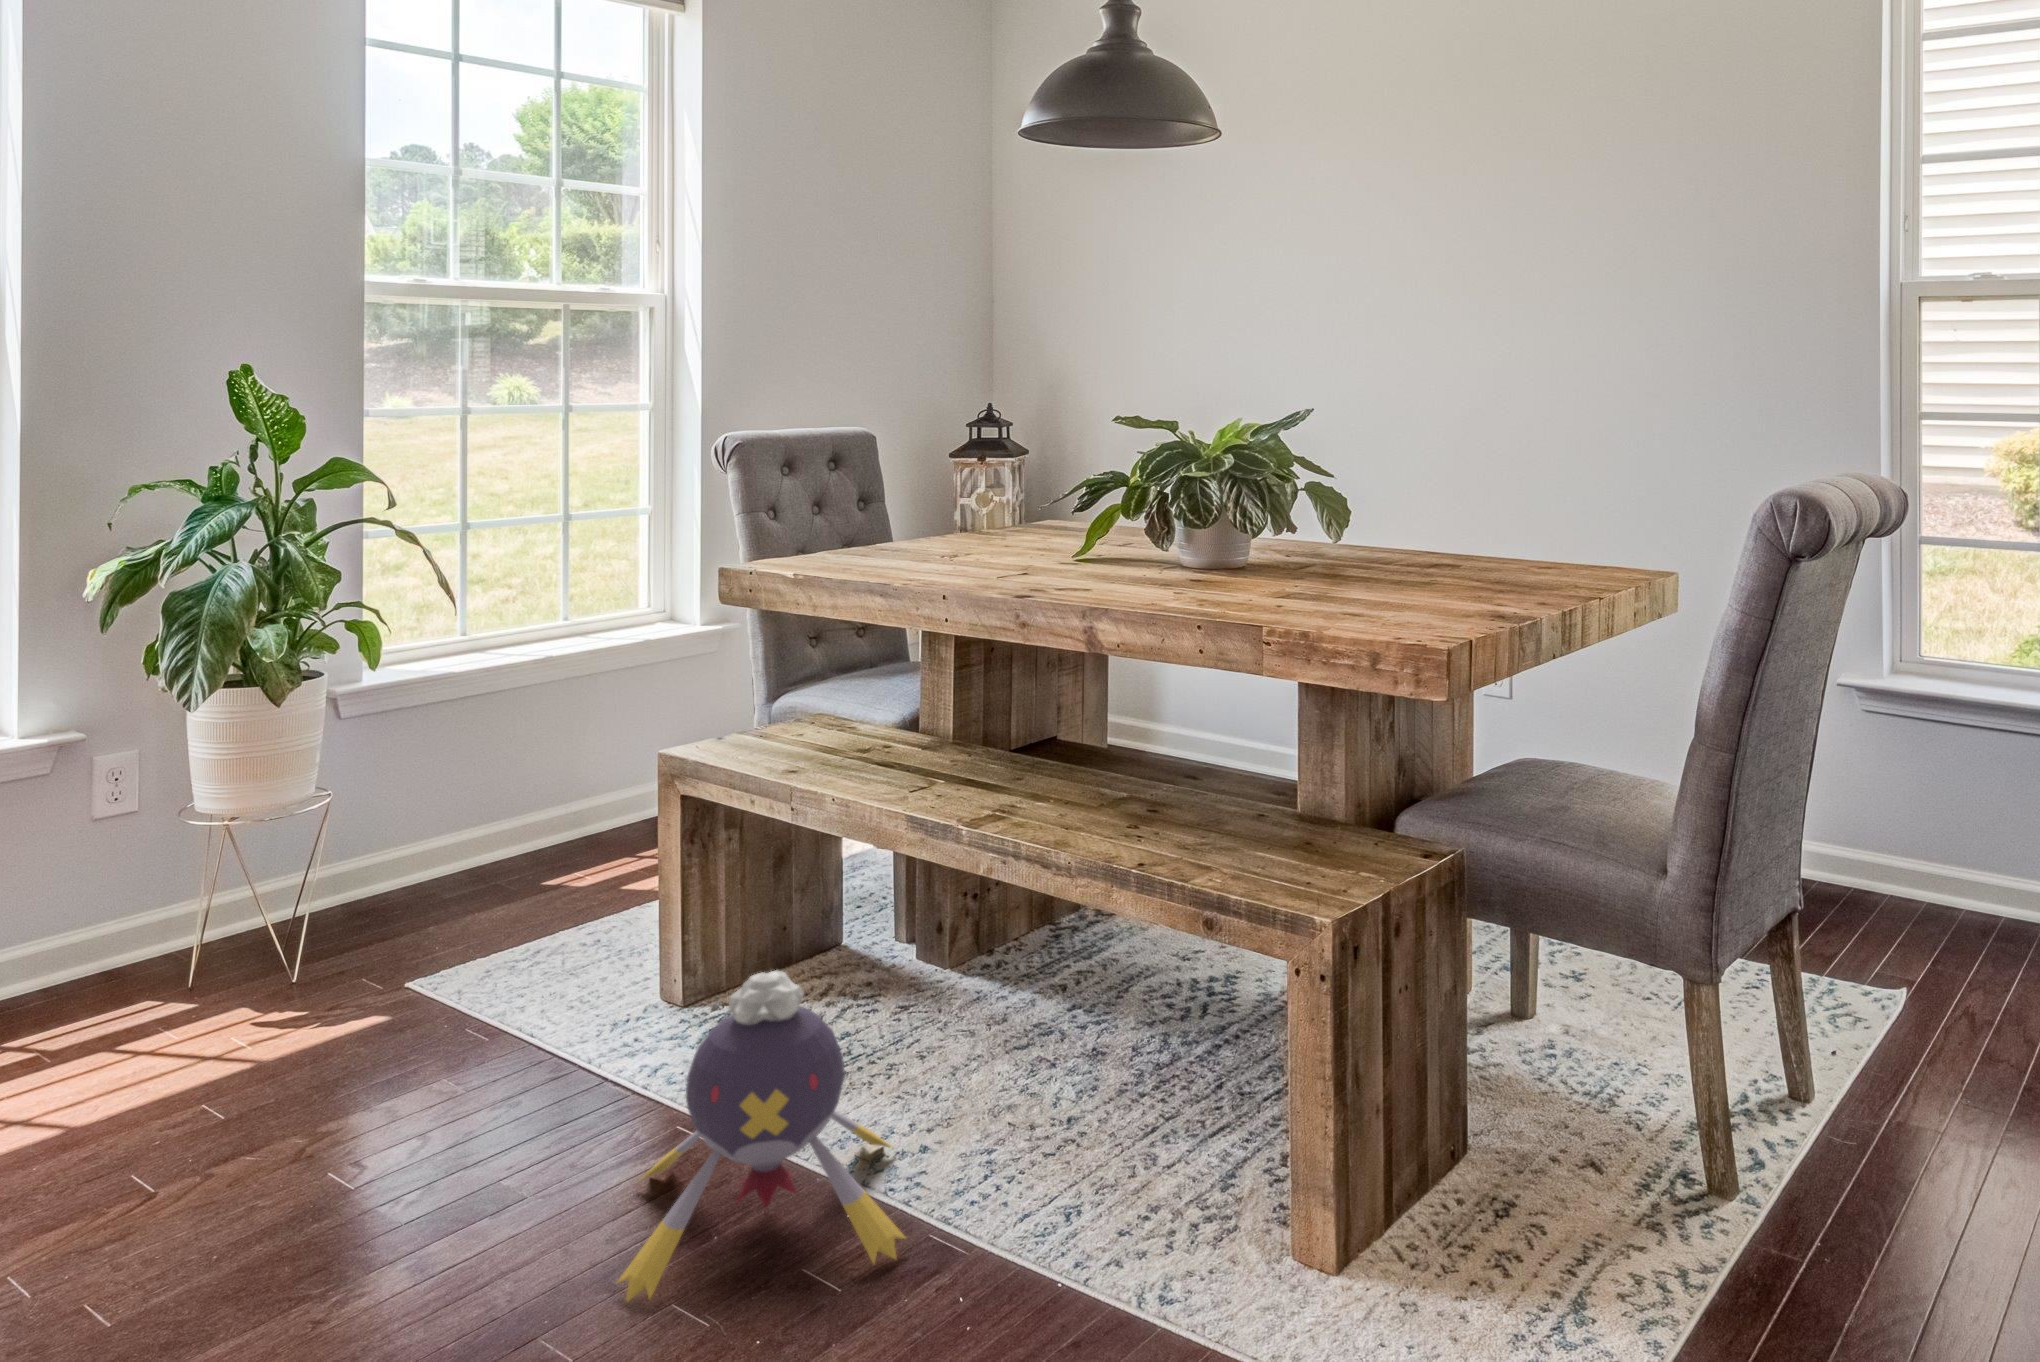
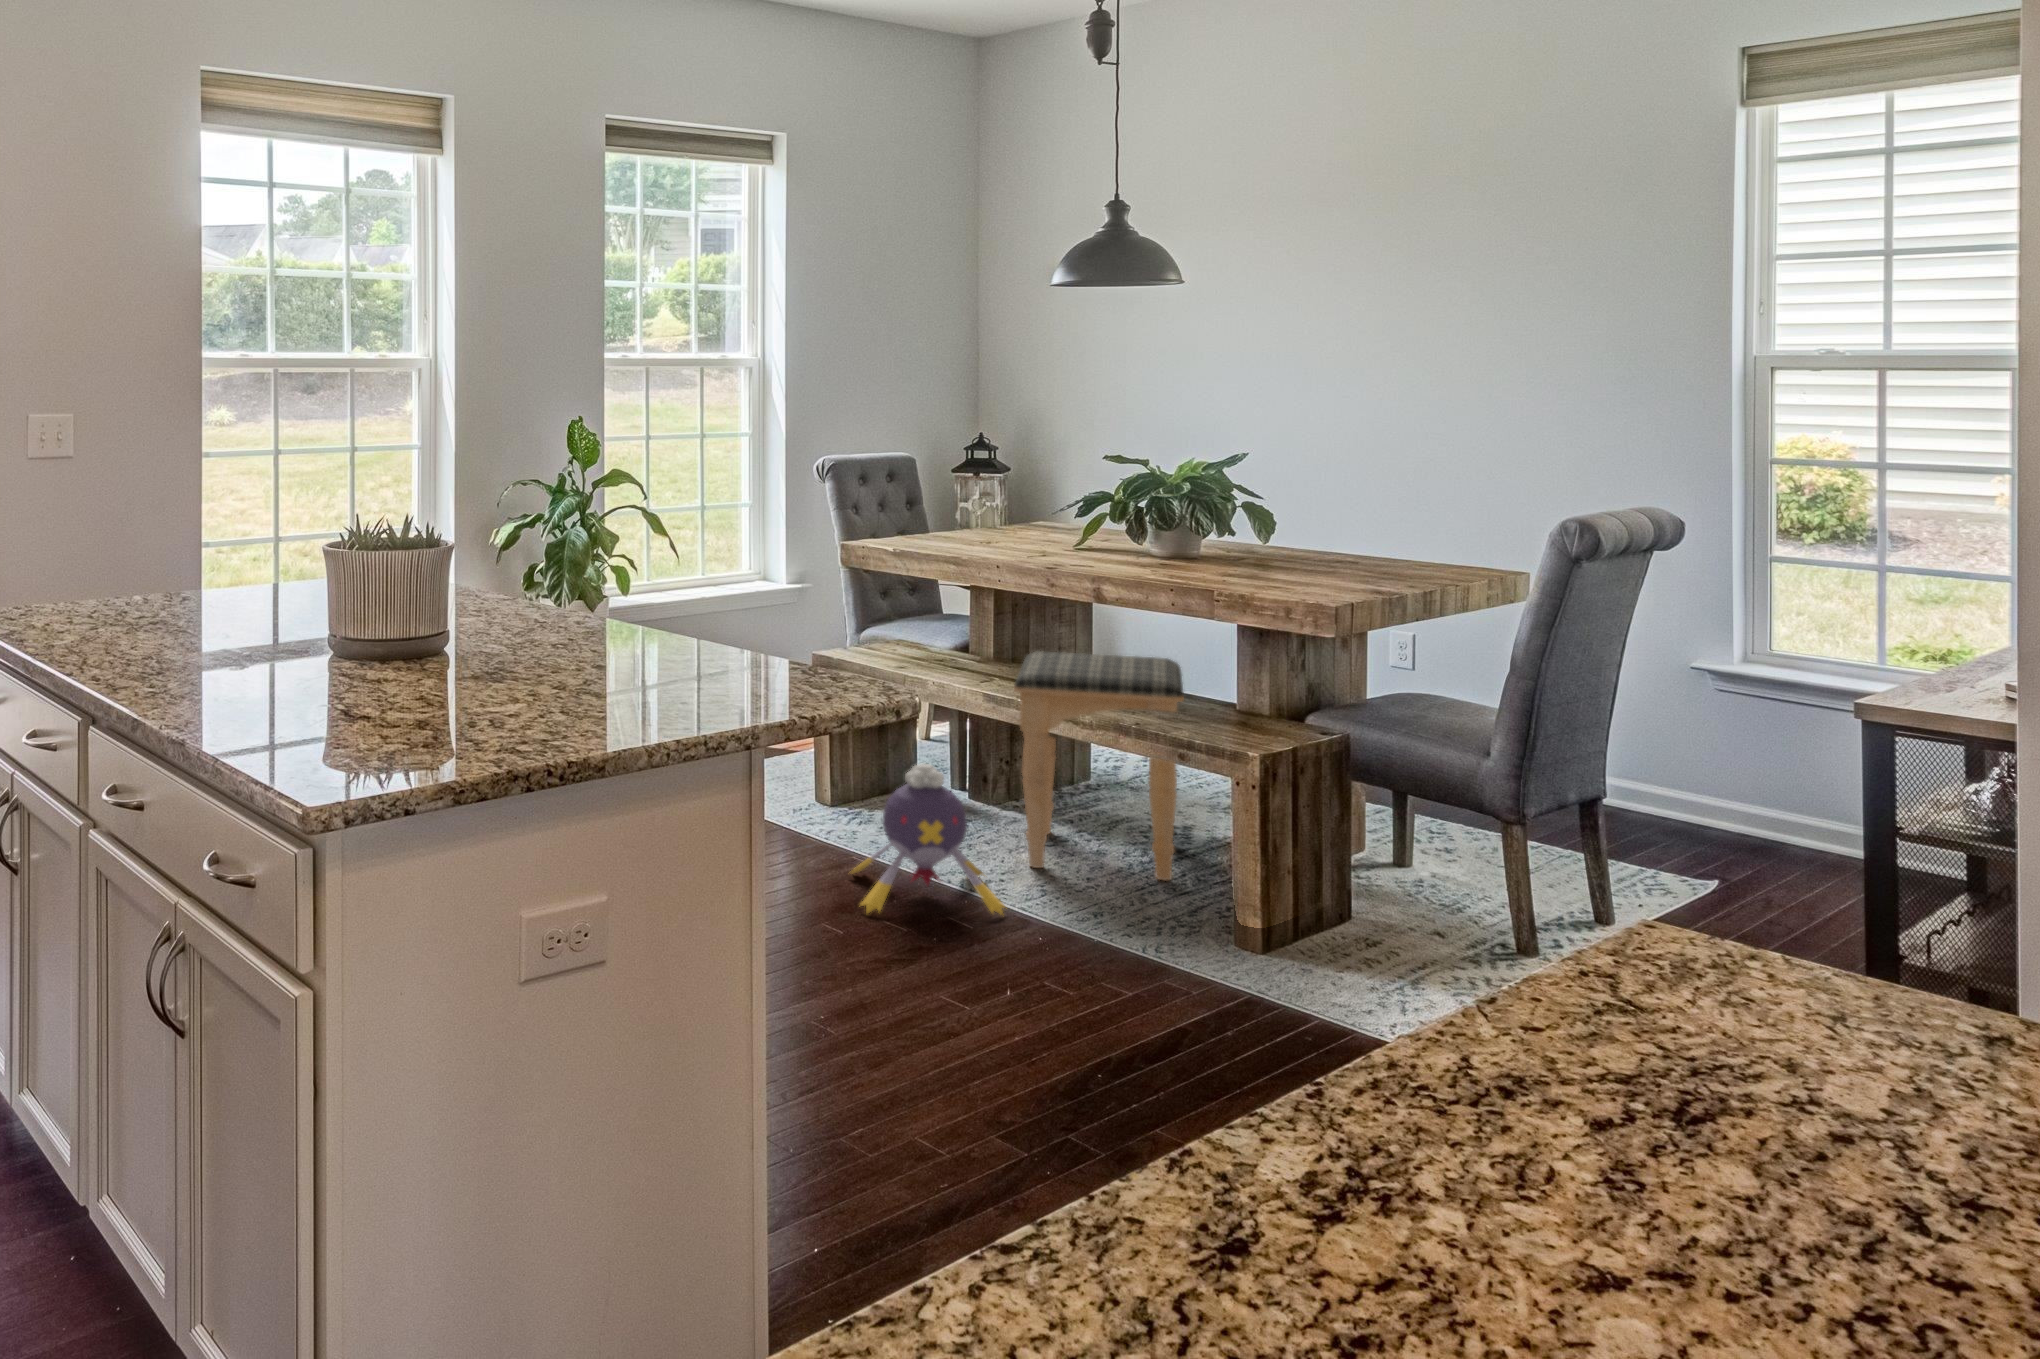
footstool: none [948,727,1219,1108] -> present [1014,651,1184,881]

